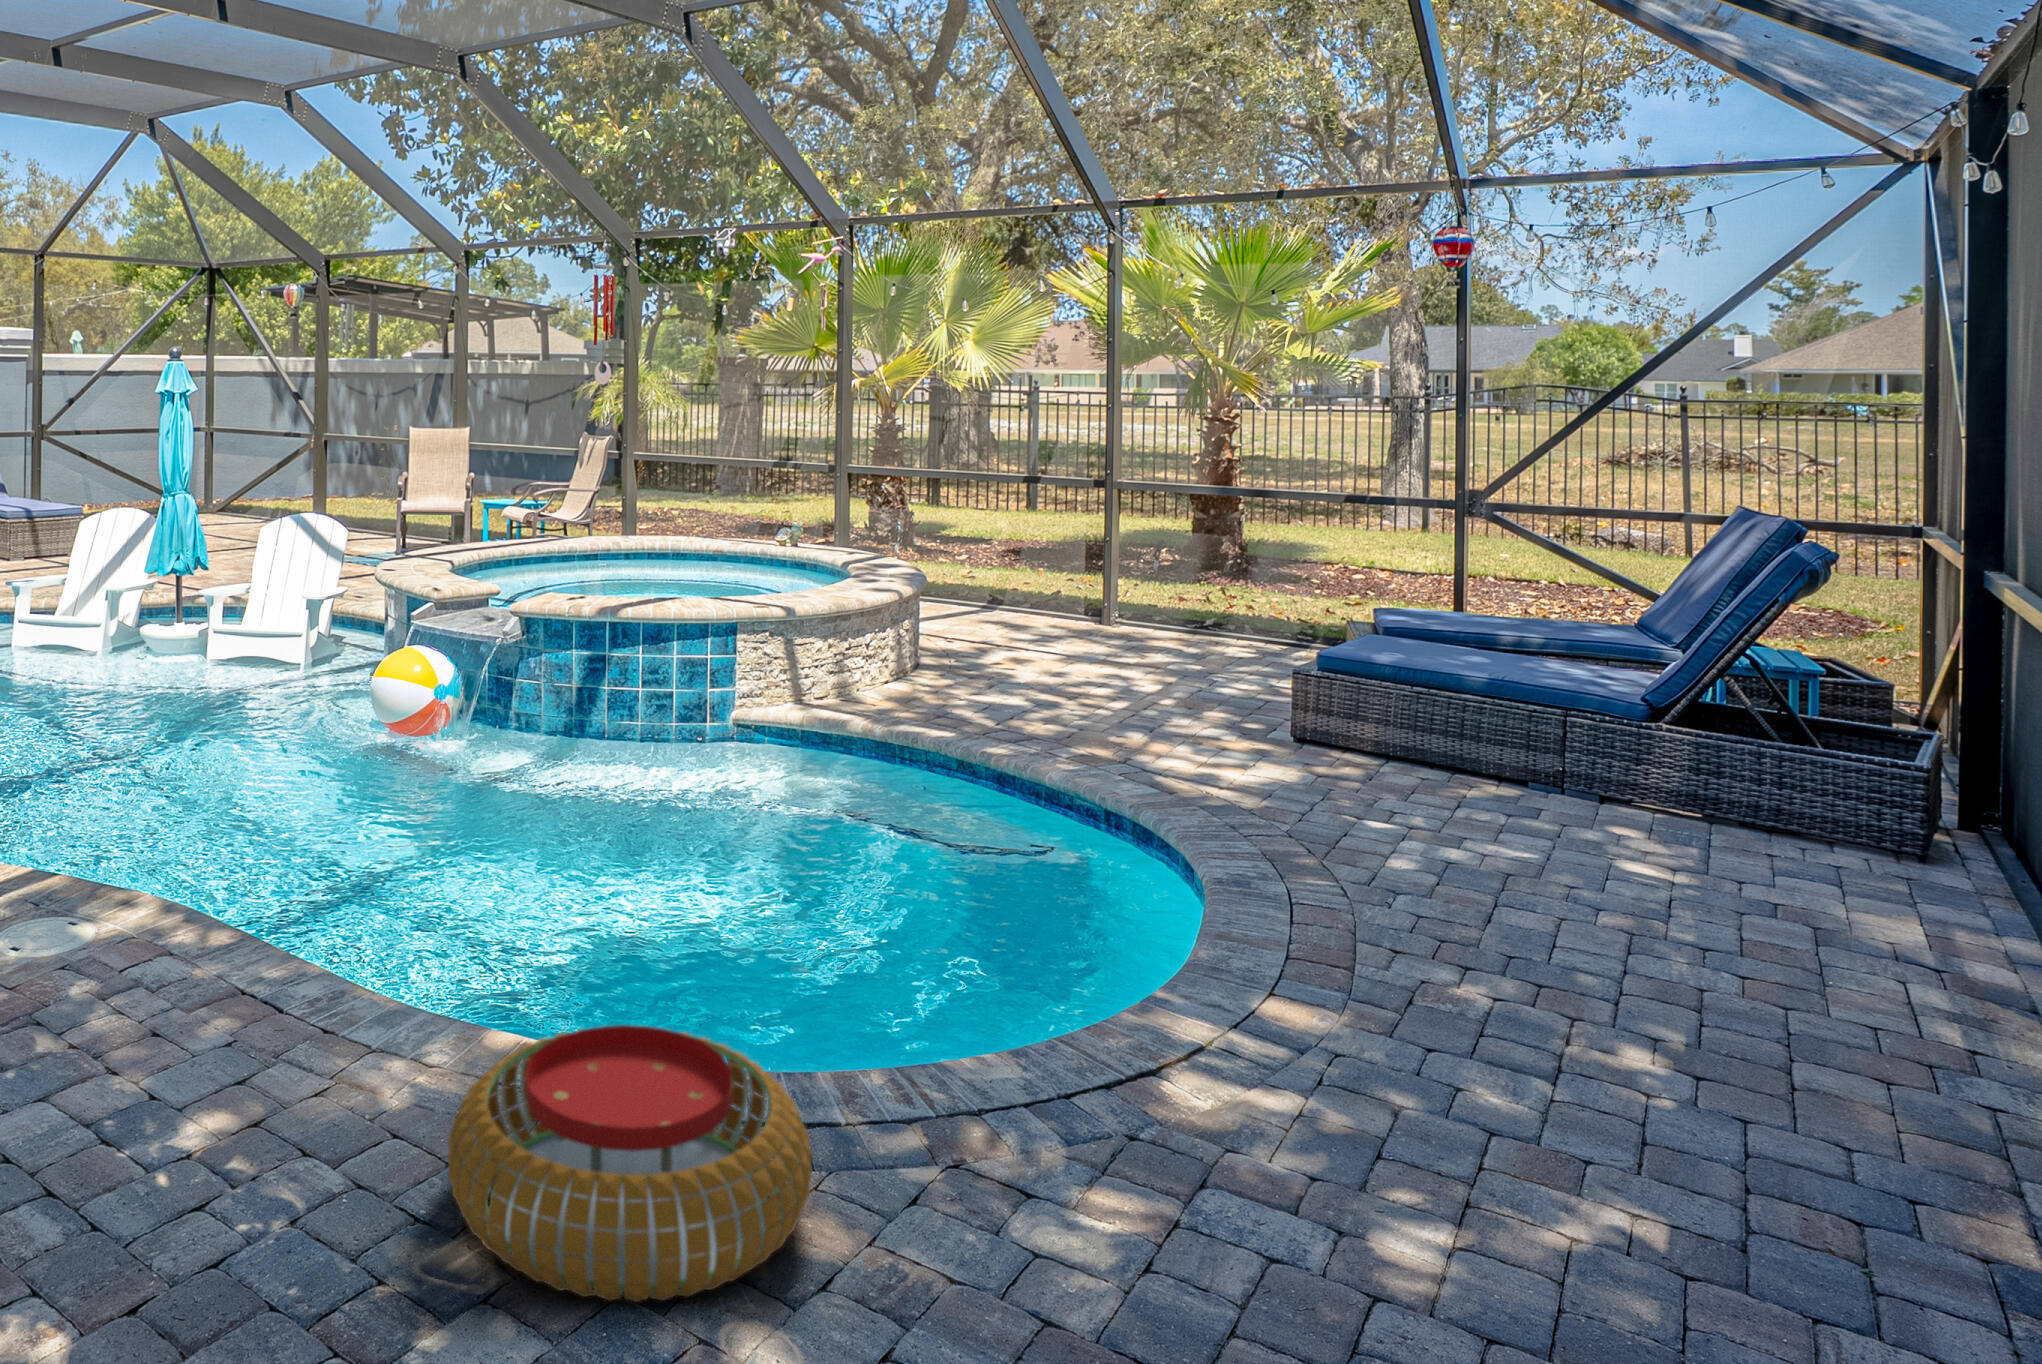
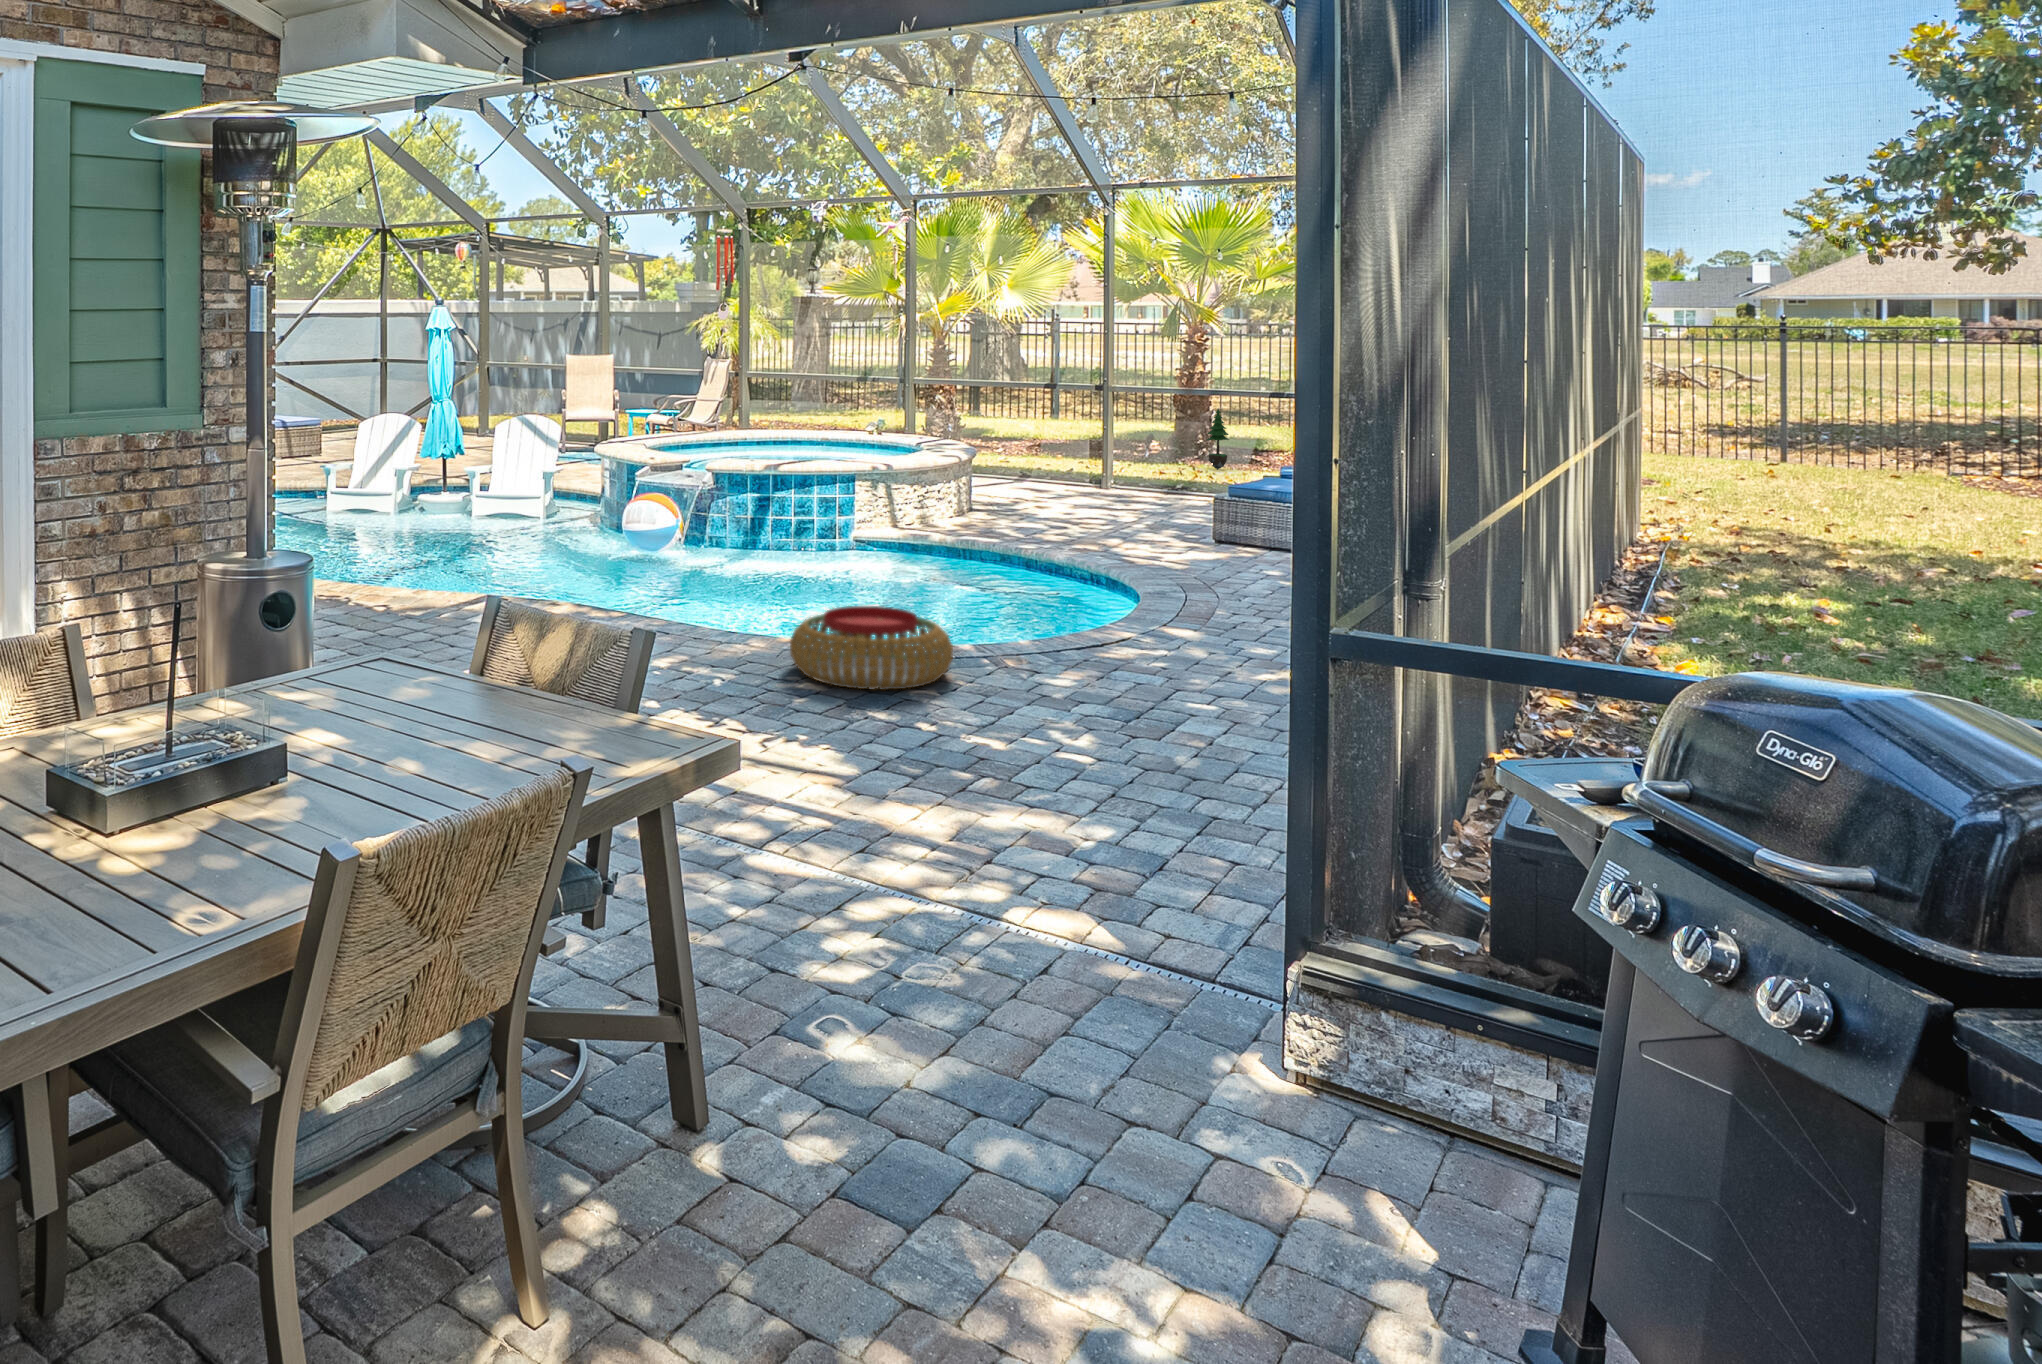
potted tree: none [1239,507,1272,590] -> present [1206,409,1229,469]

